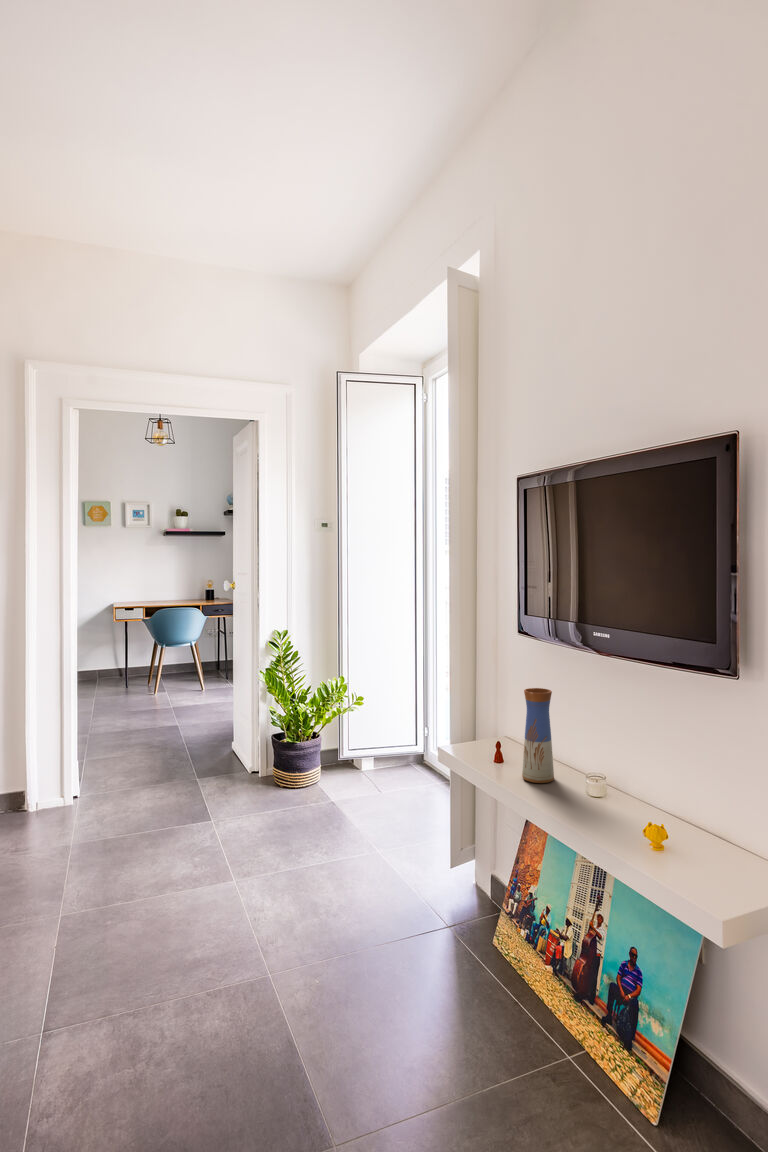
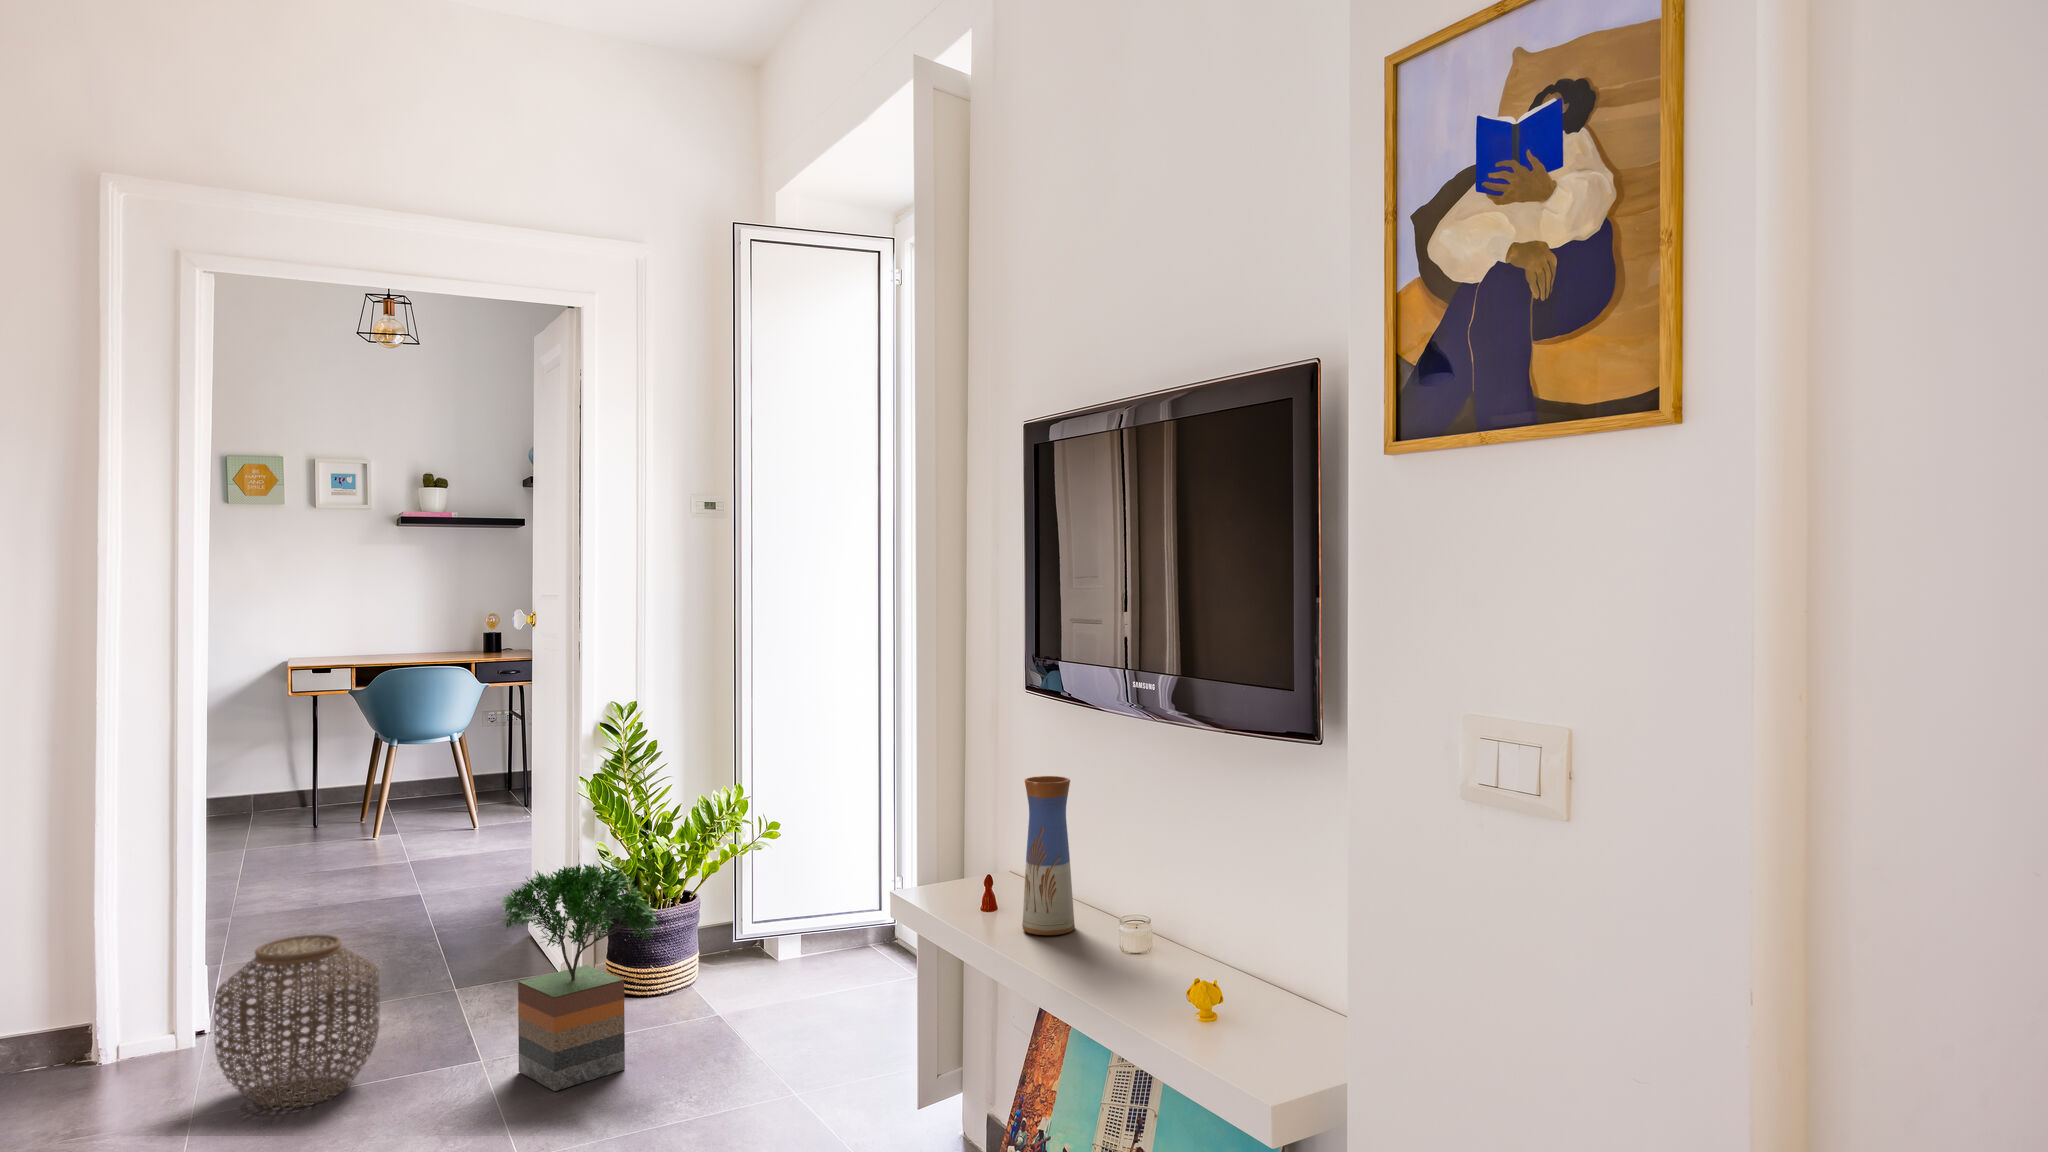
potted tree: none [220,719,304,842] -> present [501,863,658,1091]
woven basket: none [80,753,161,844] -> present [214,934,379,1108]

